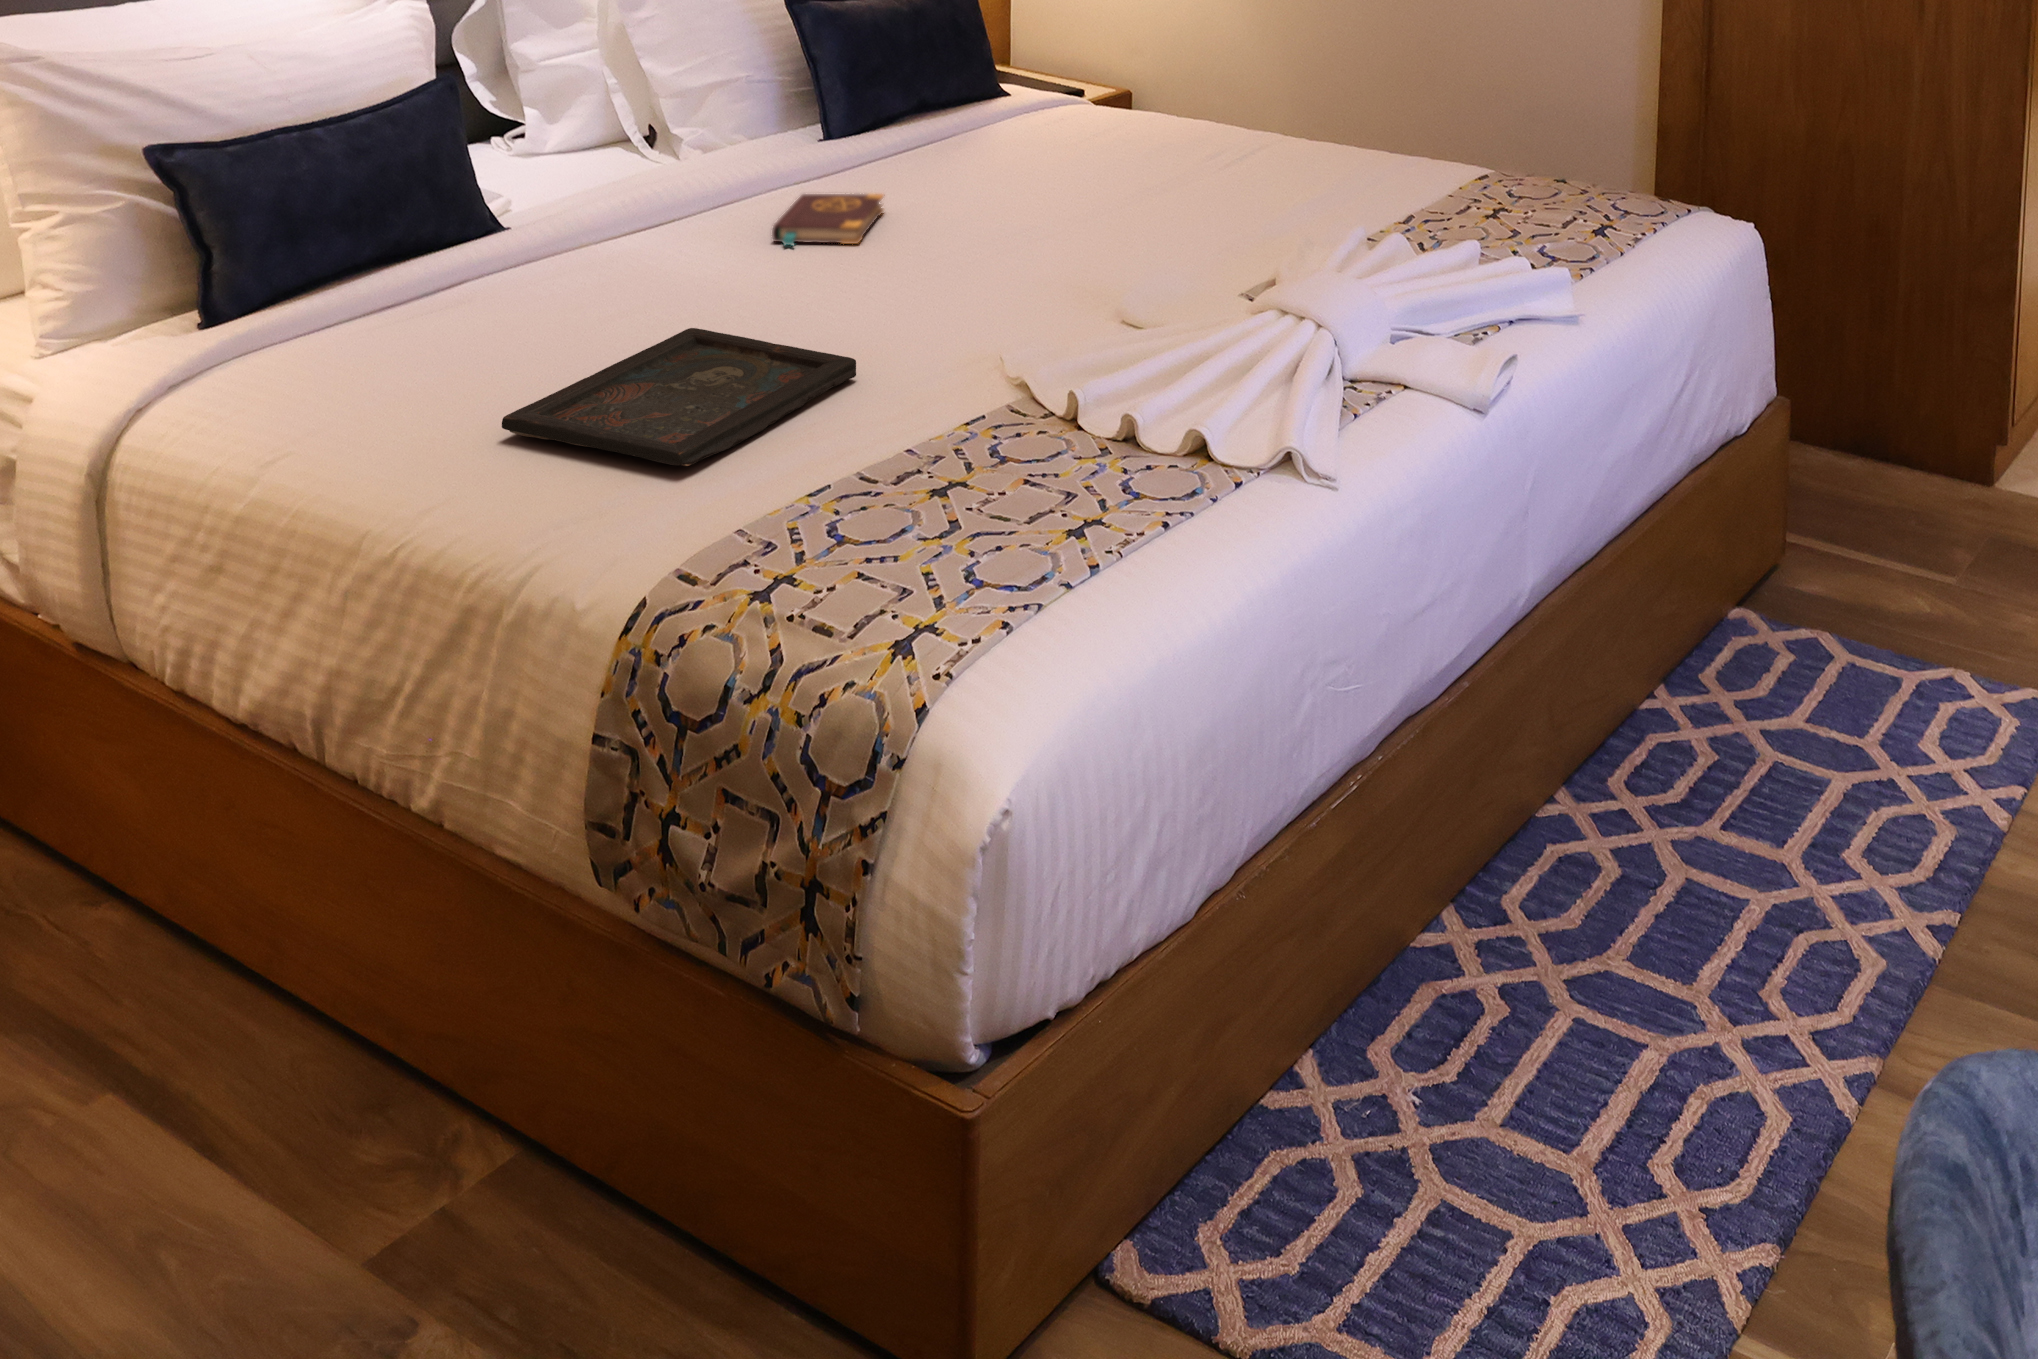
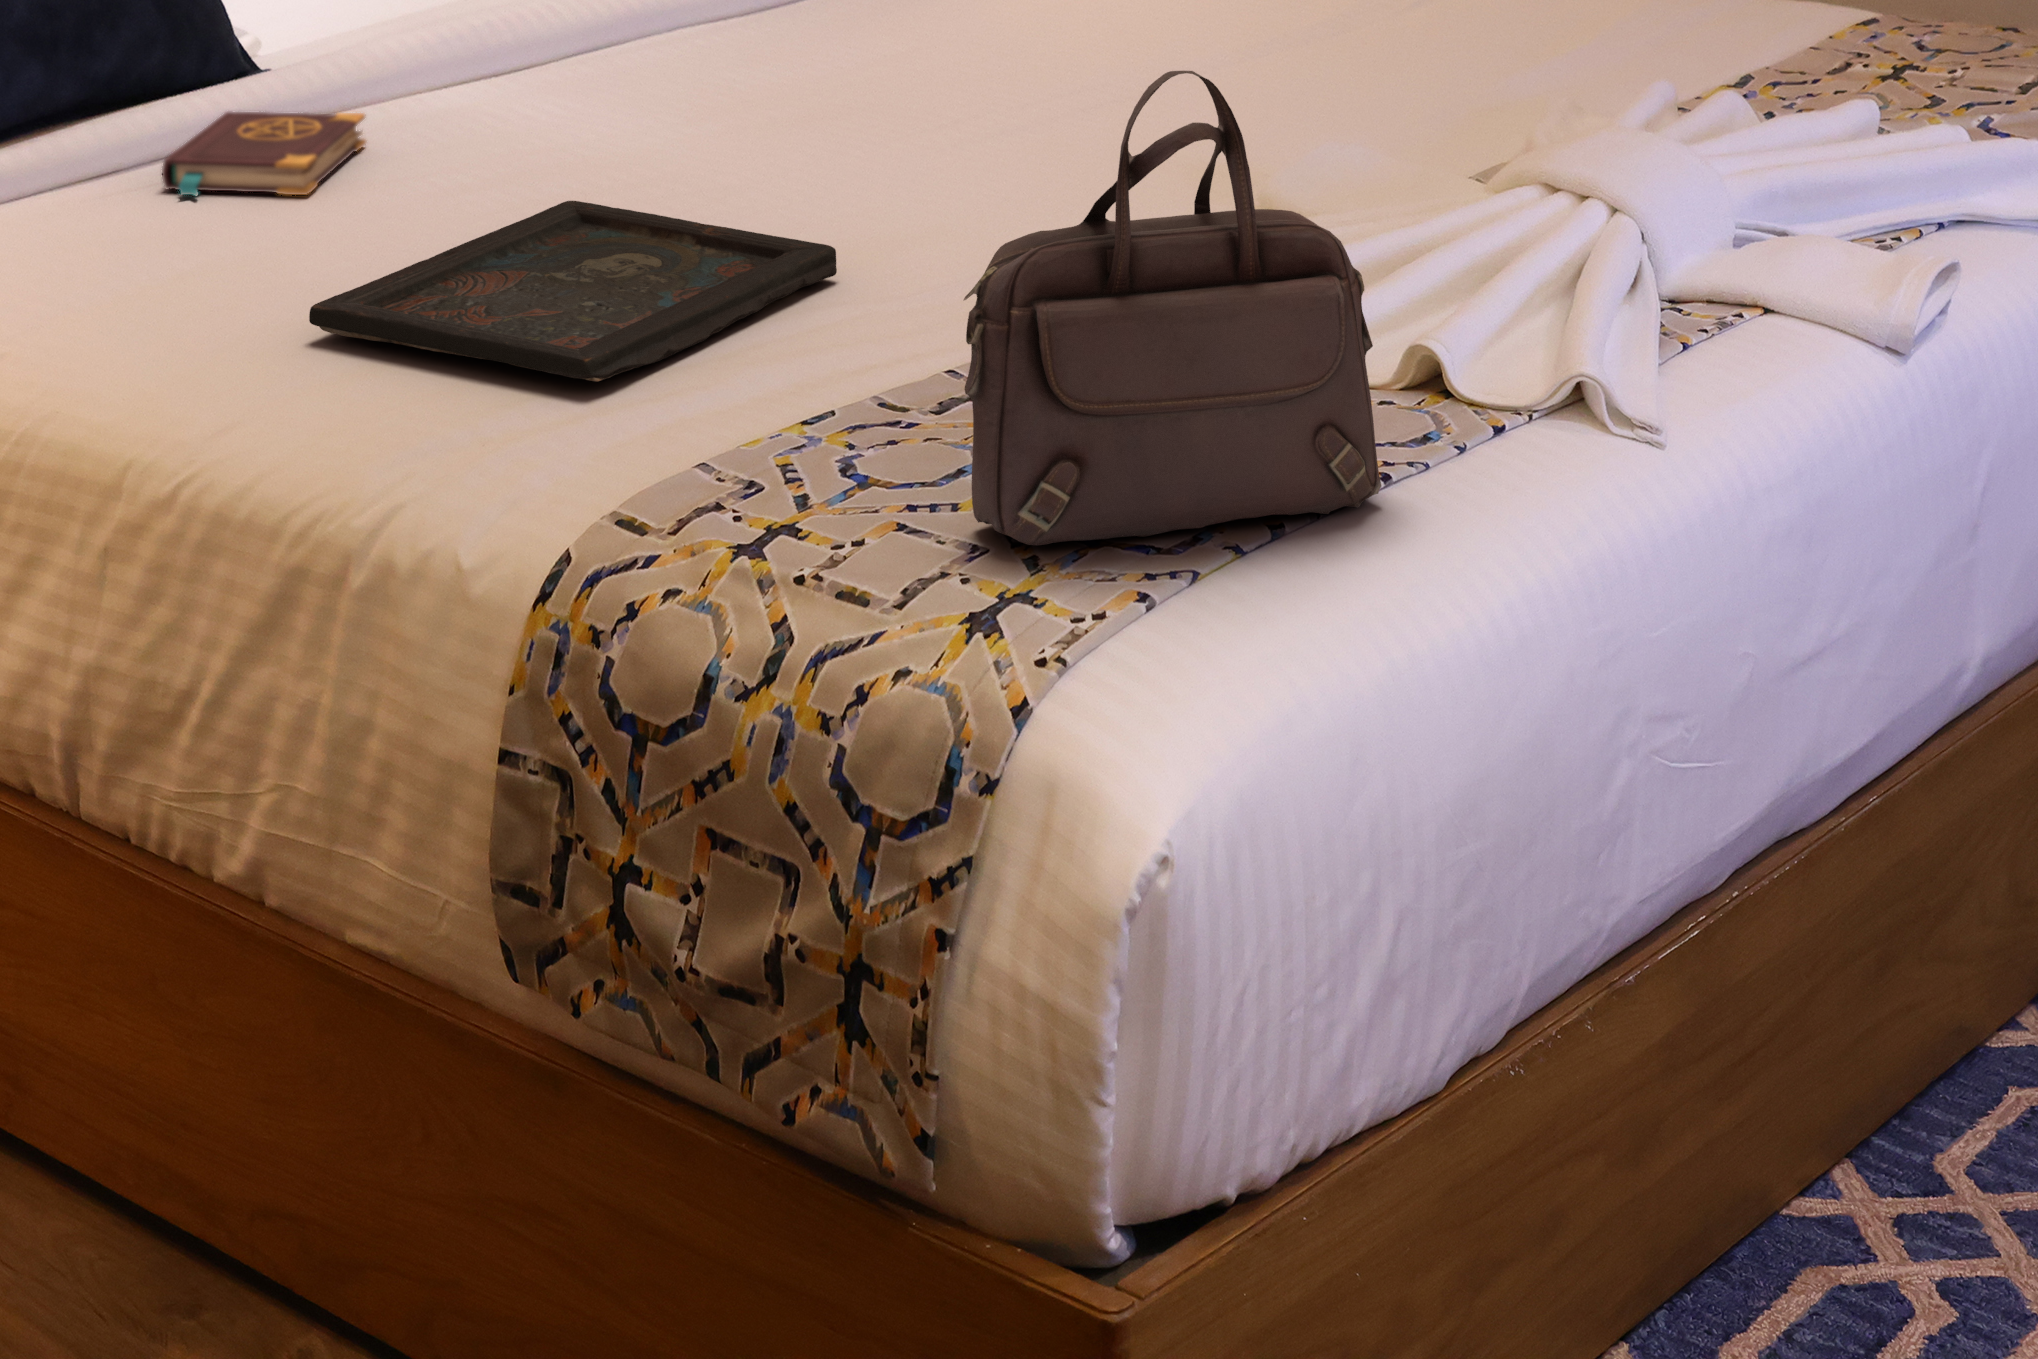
book: present [772,194,883,245] -> present [162,112,366,196]
handbag: none [910,279,1170,582] -> present [964,71,1381,545]

